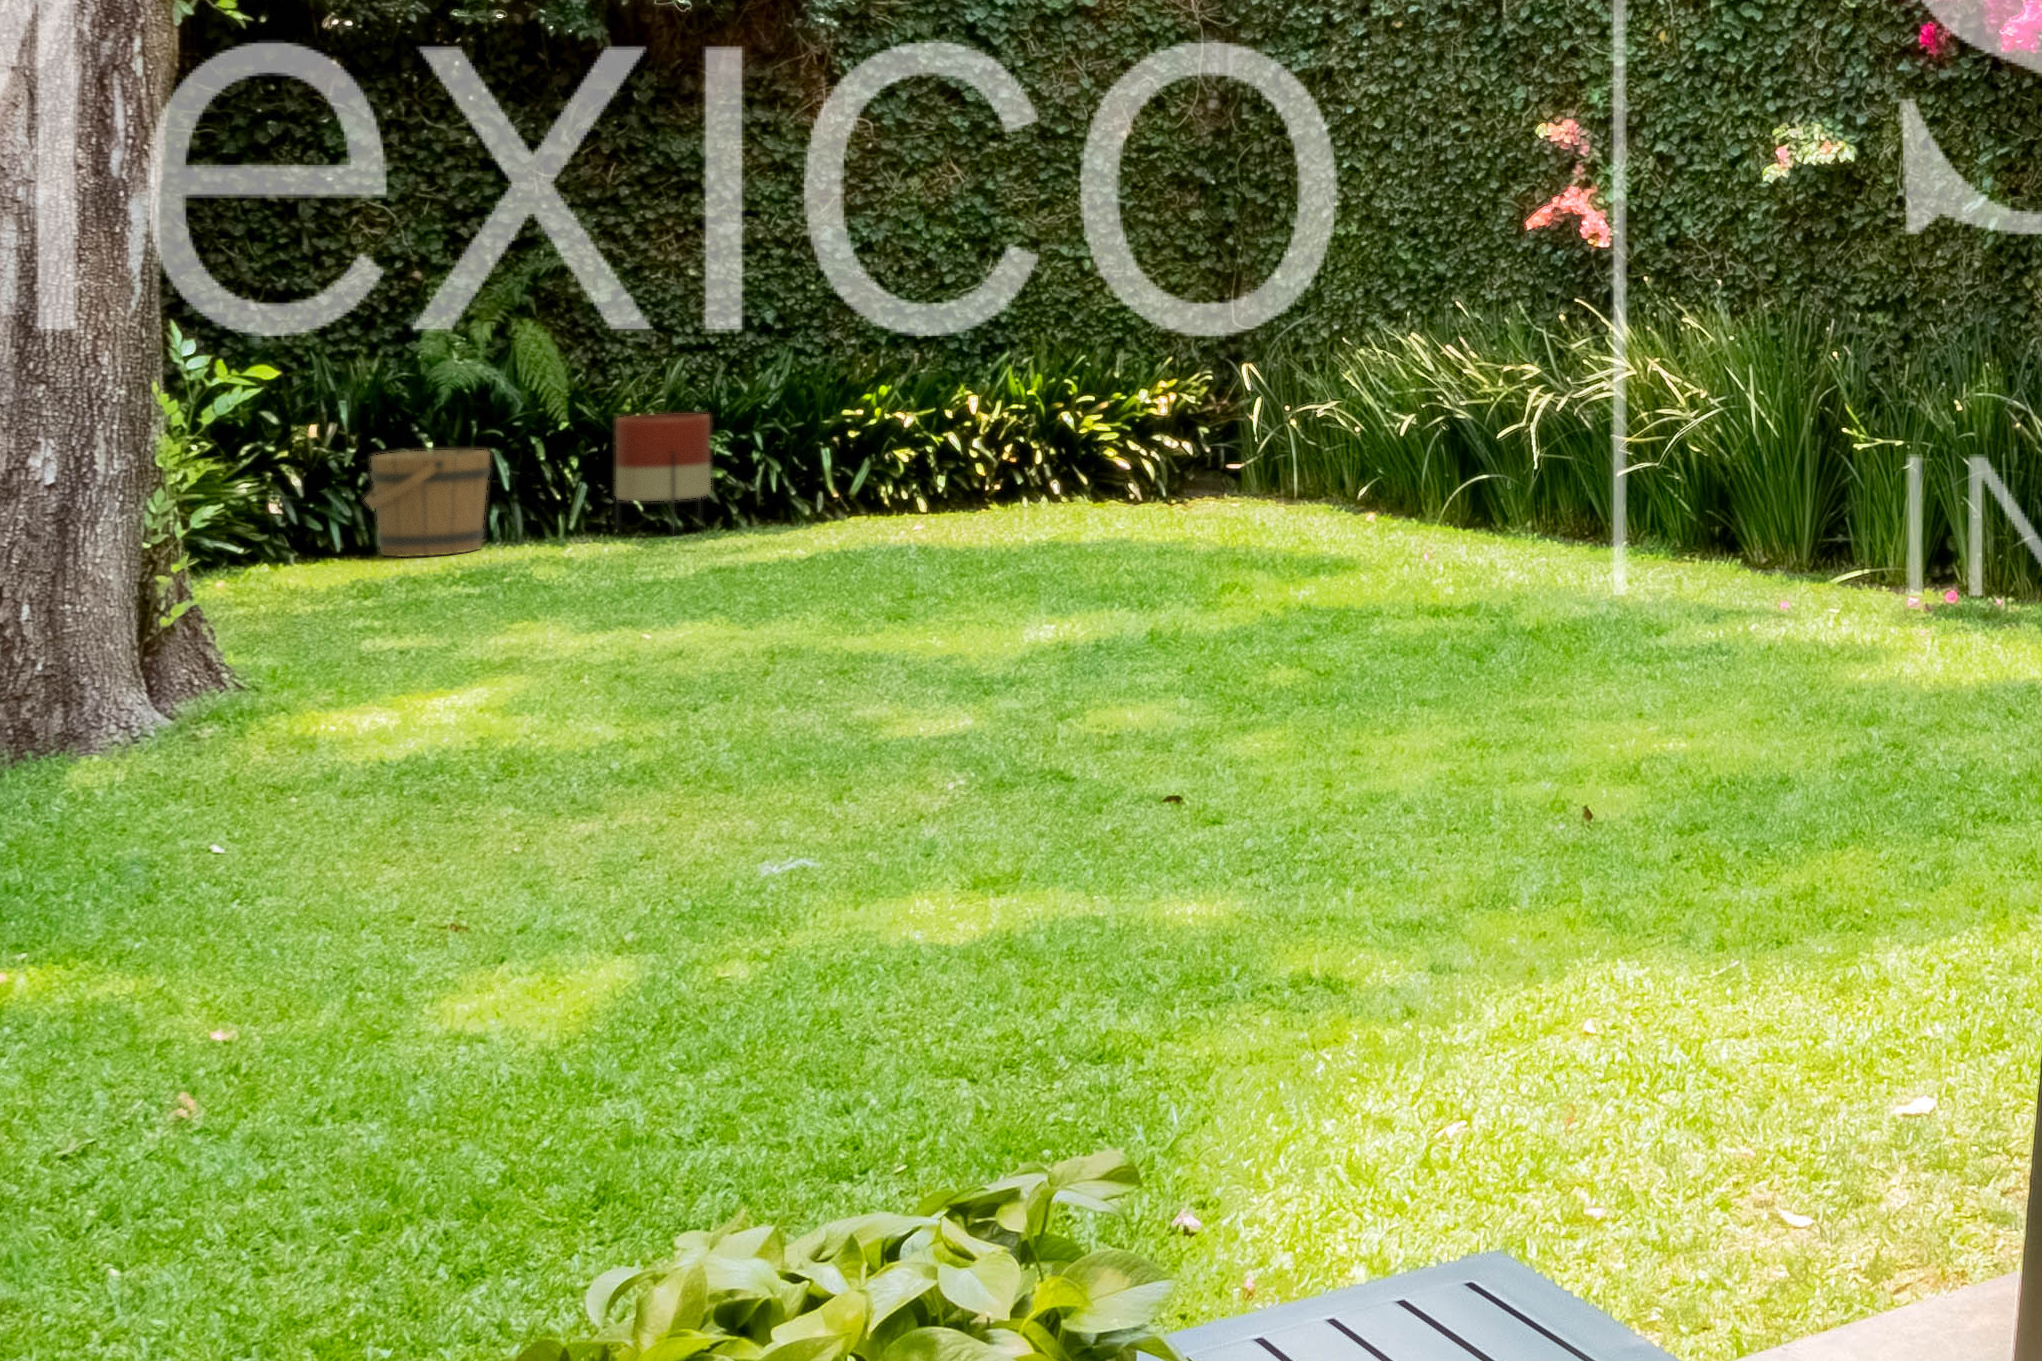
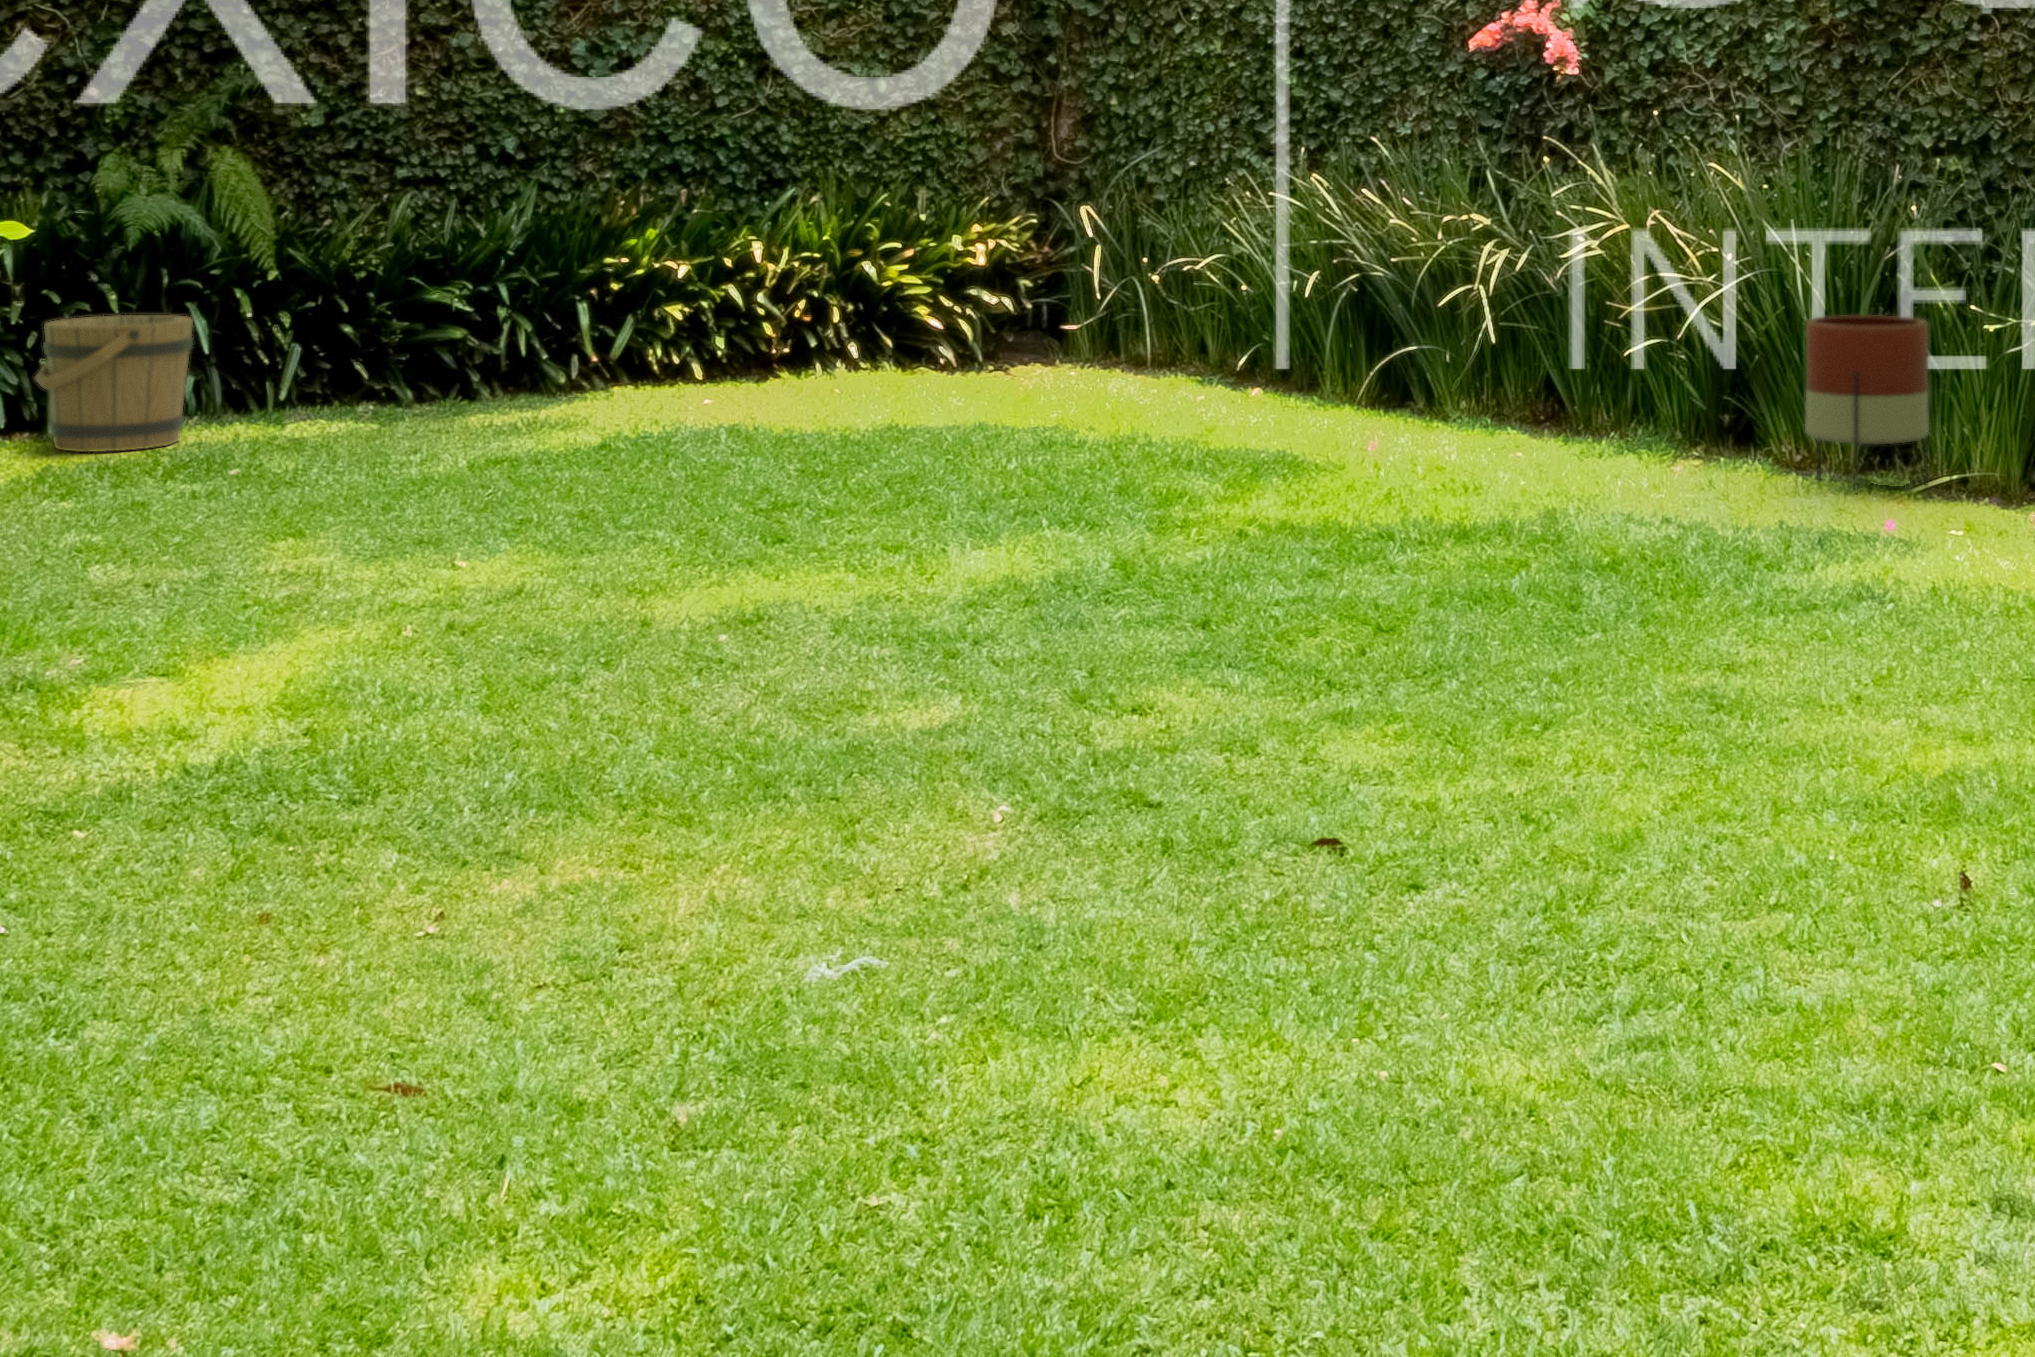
planter: present [615,414,711,504] -> present [1805,315,1929,495]

